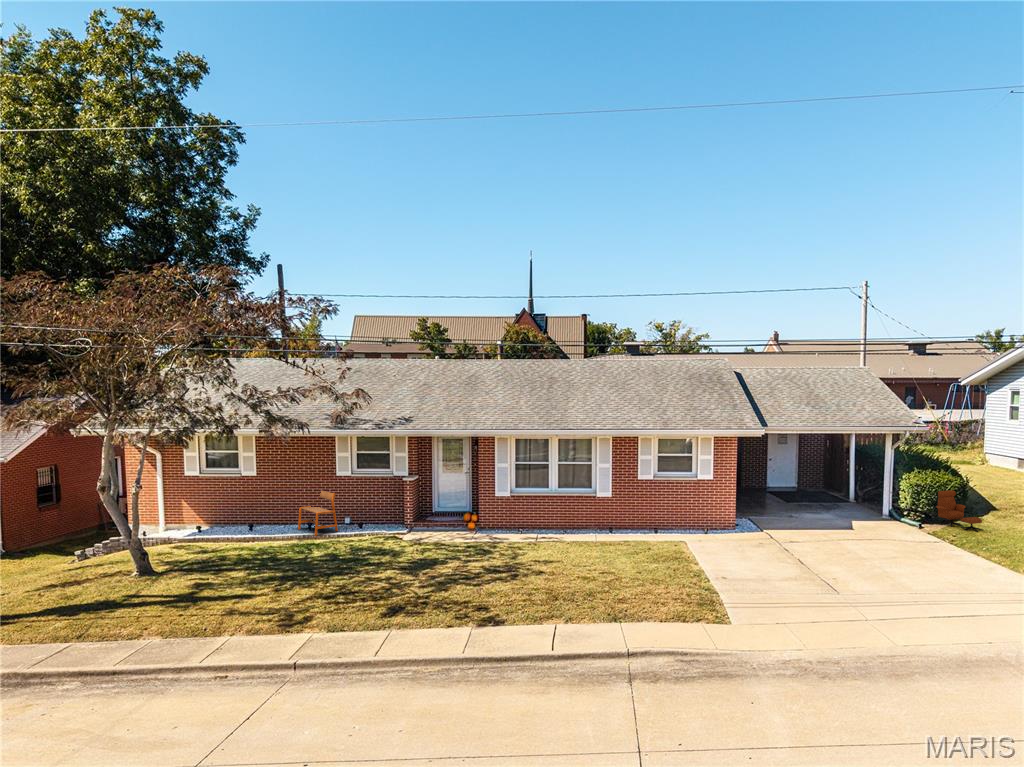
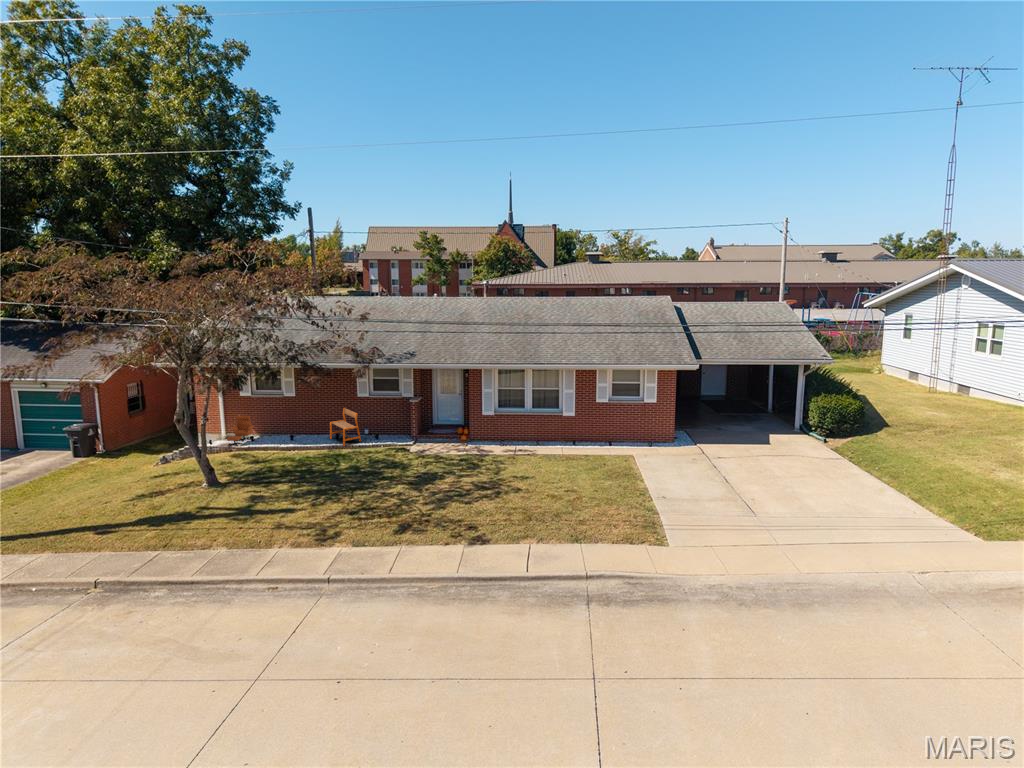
lounge chair: present [936,490,982,532] -> present [227,416,253,446]

